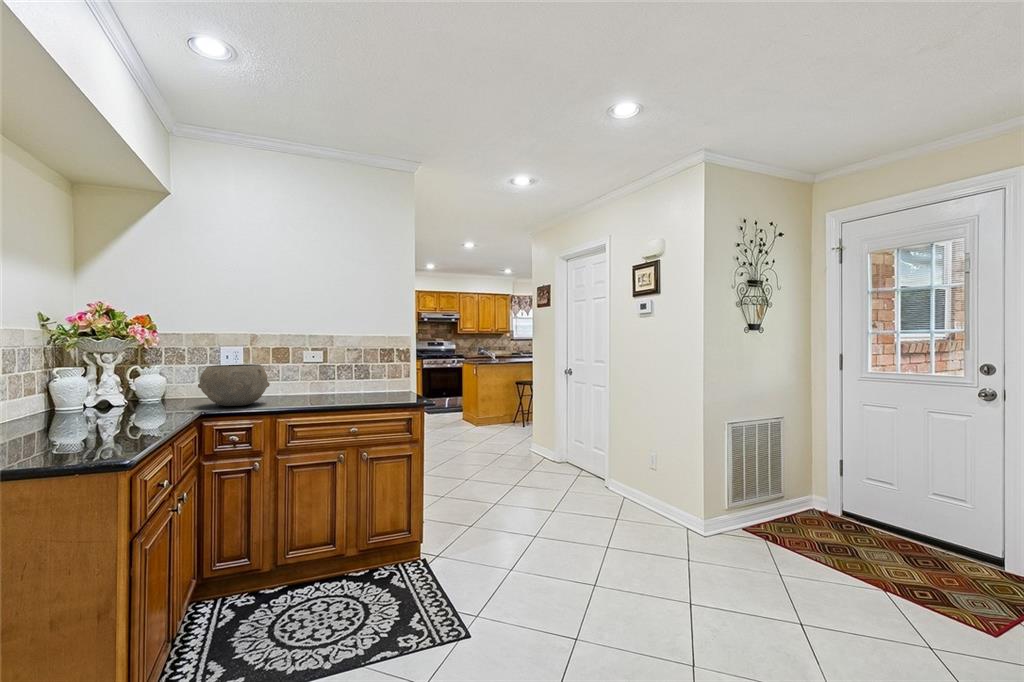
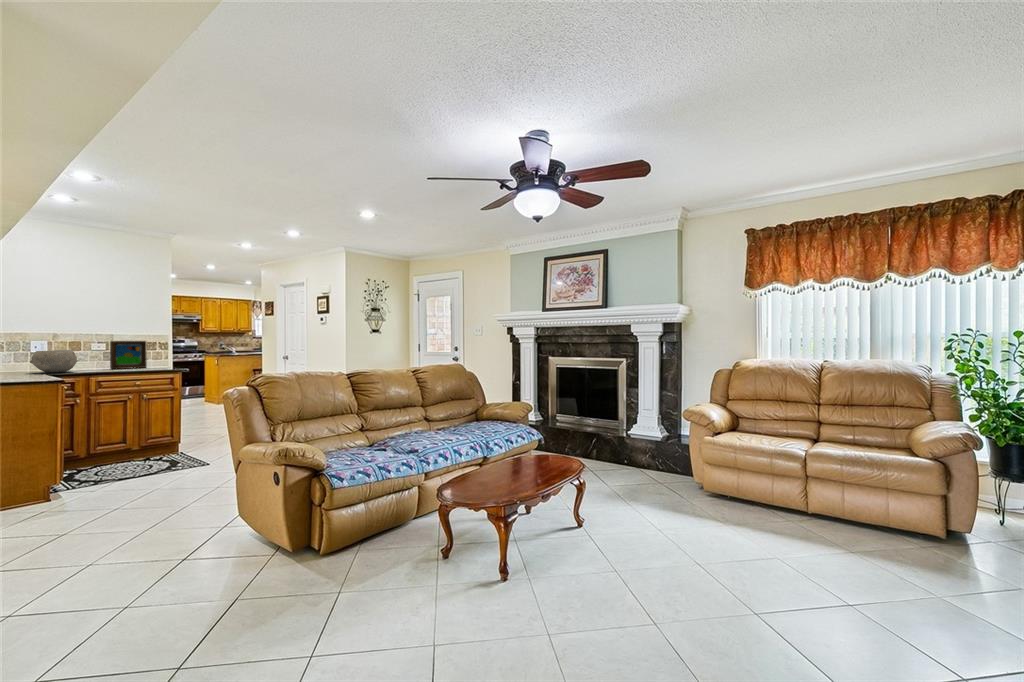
picture frame: none [323,347,375,398] -> present [110,341,147,369]

